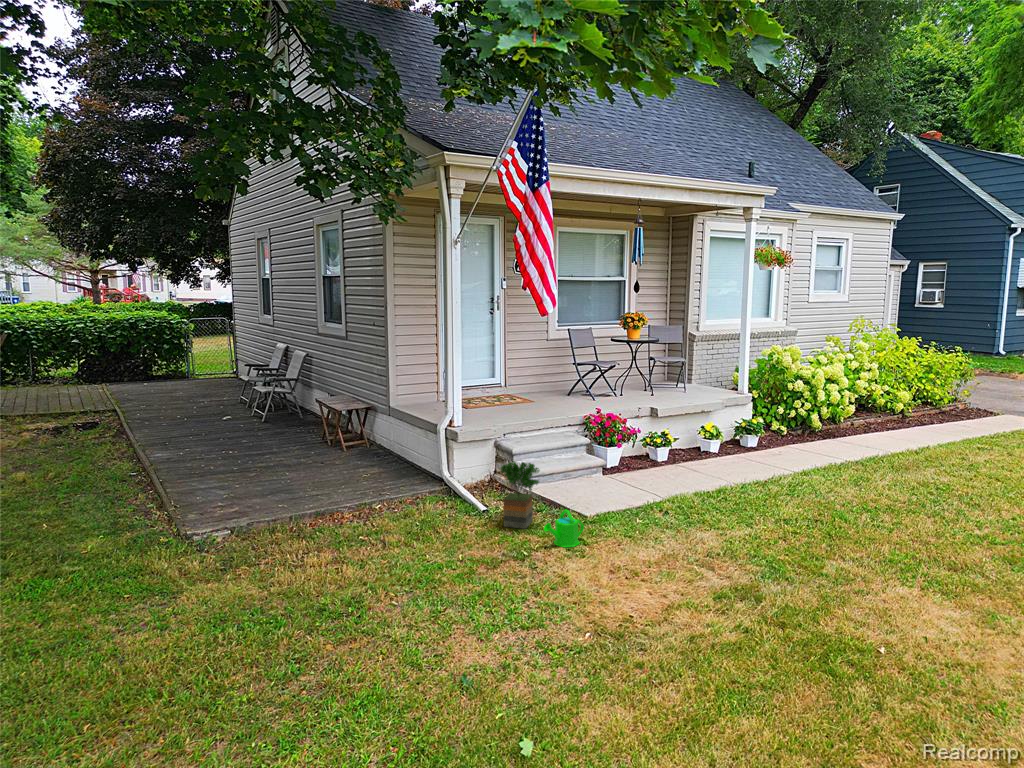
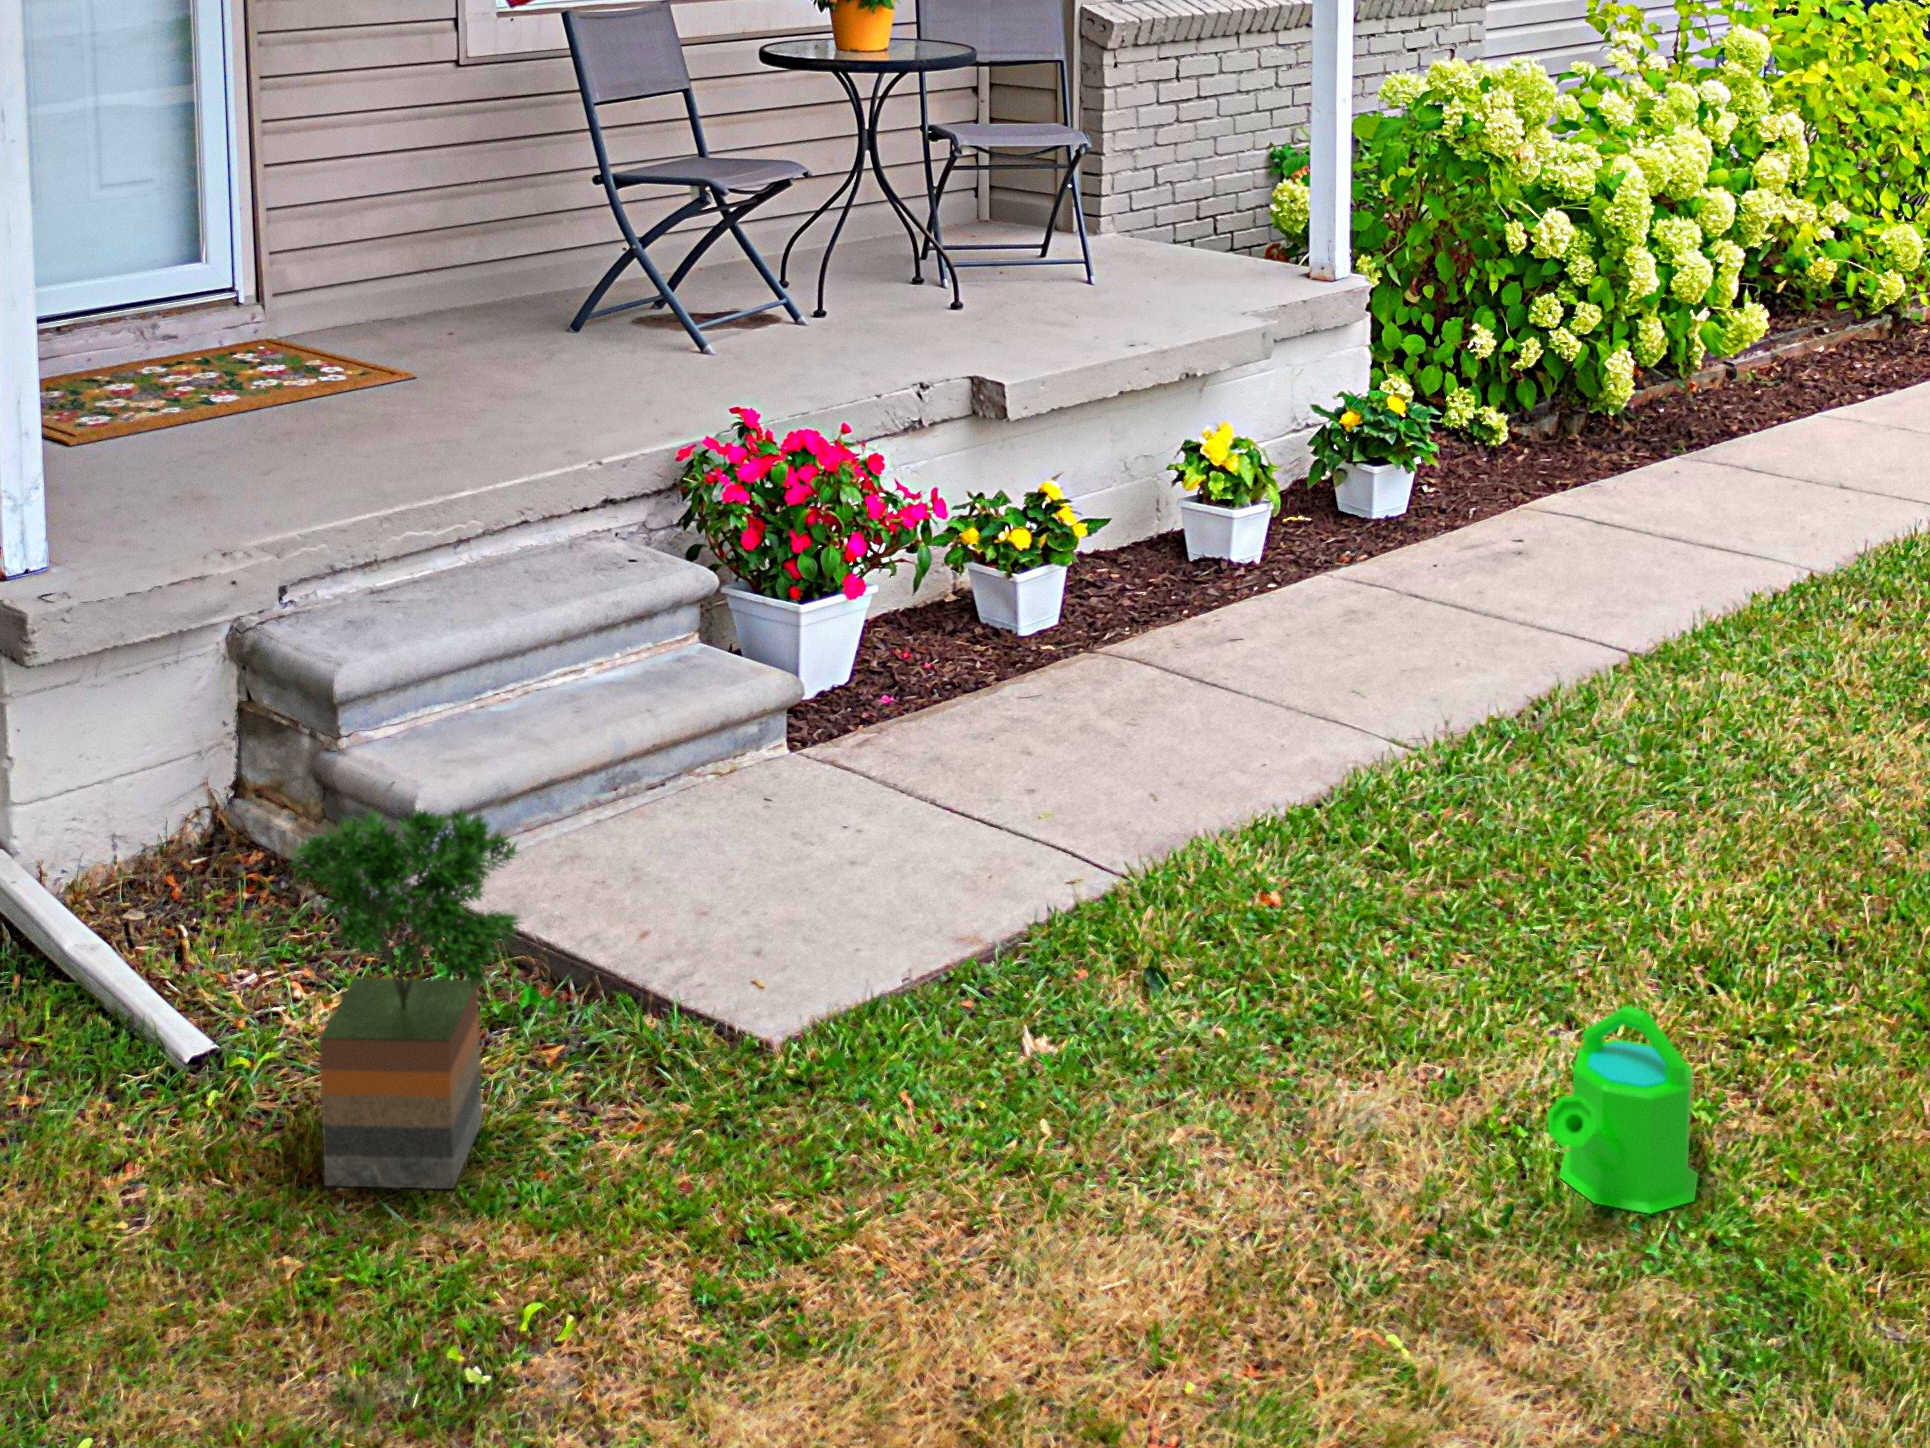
watering can: present [544,509,584,547] -> present [1547,1006,1699,1214]

